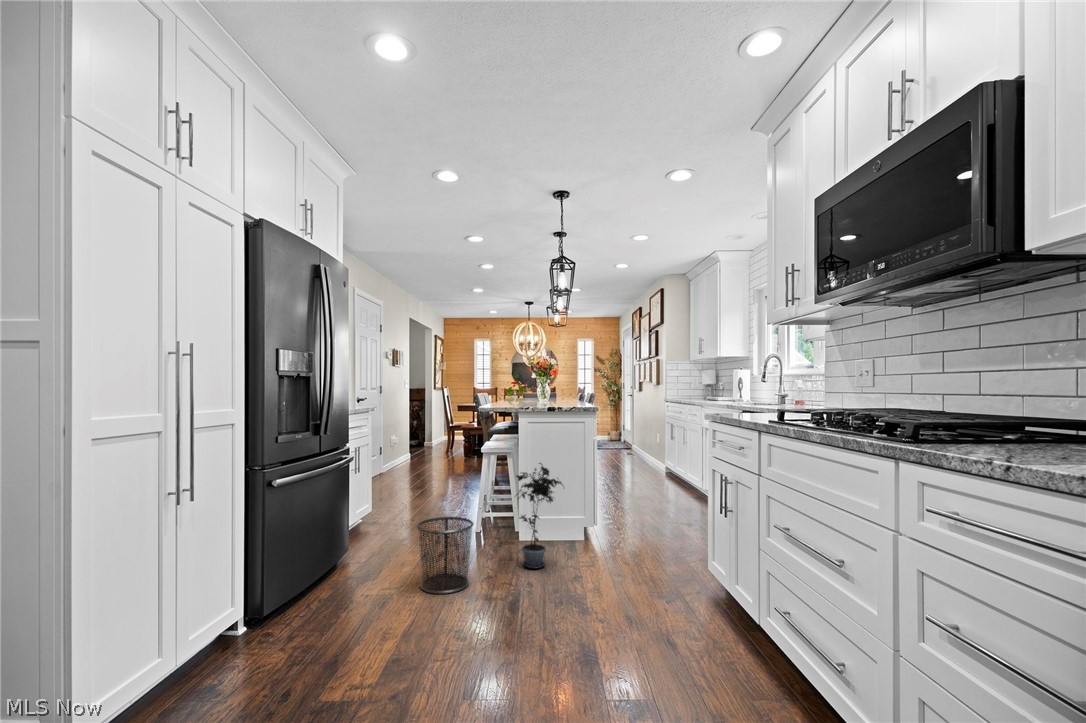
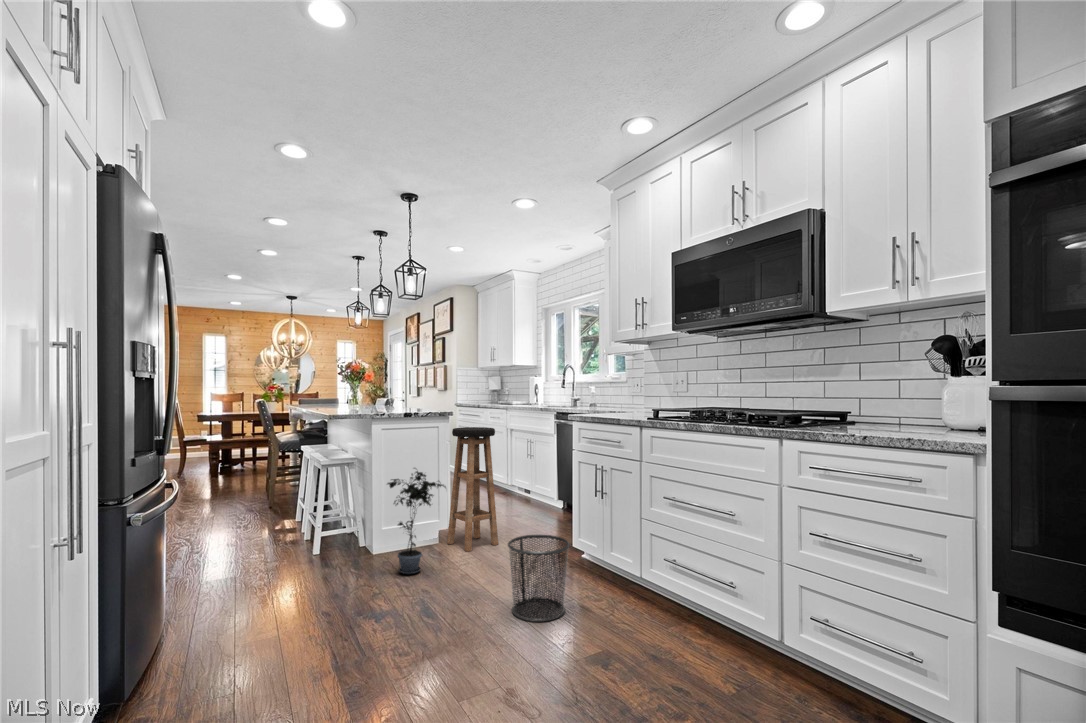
bar stool: none [594,424,643,555] -> present [447,427,498,552]
waste bin: present [417,517,474,594] -> present [508,535,570,622]

